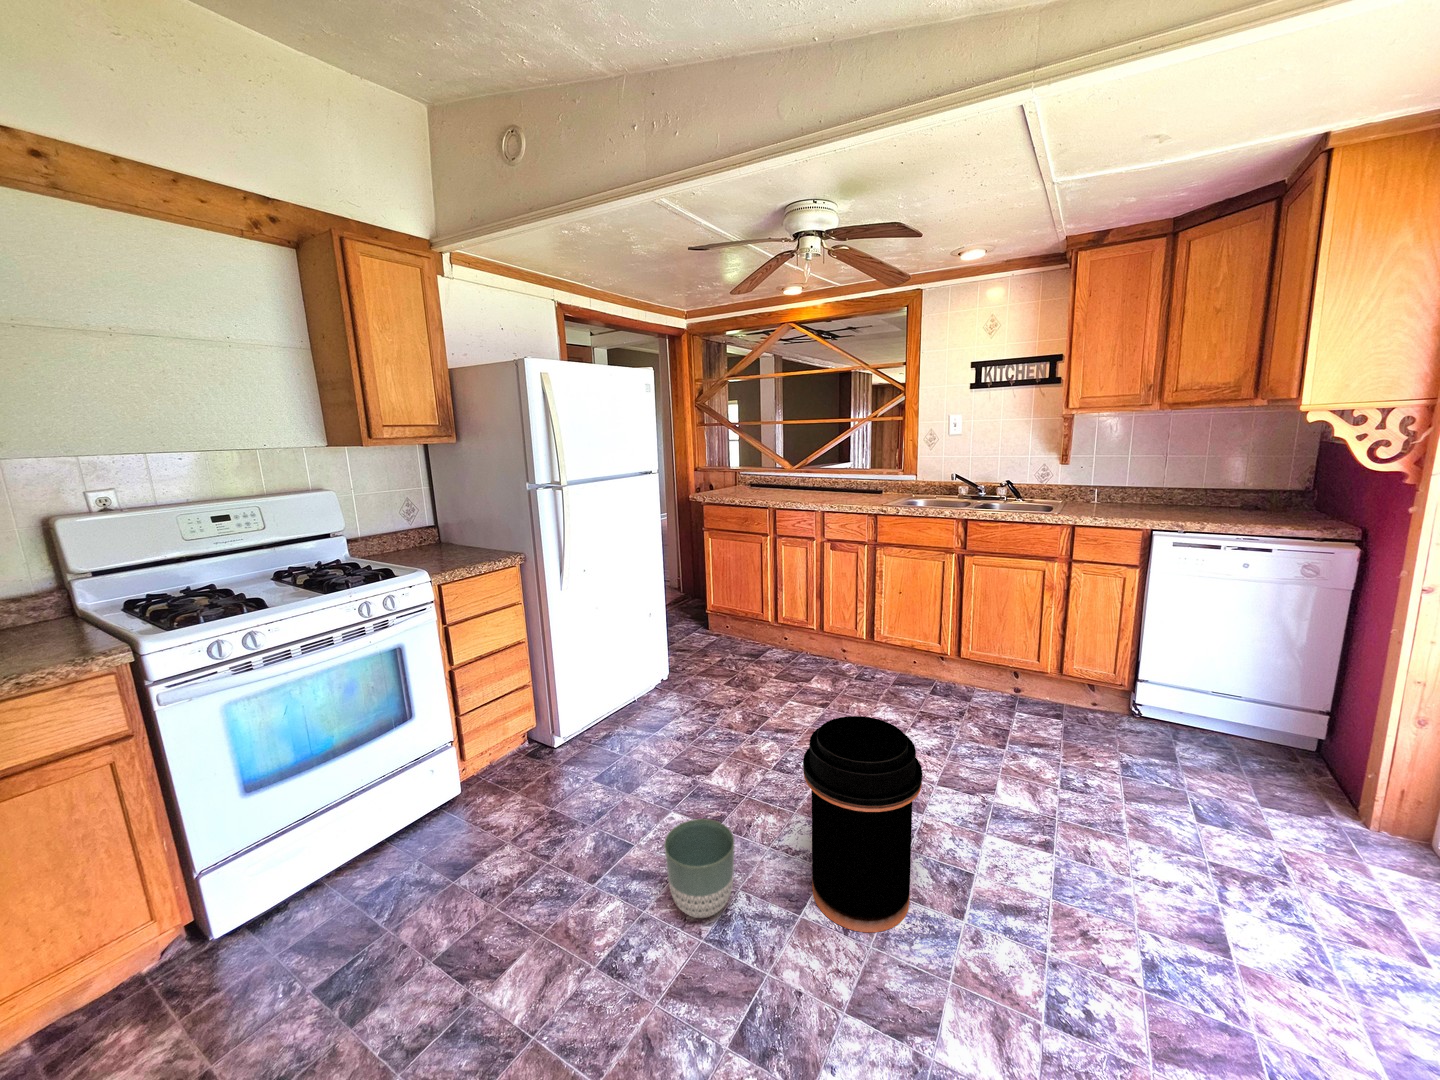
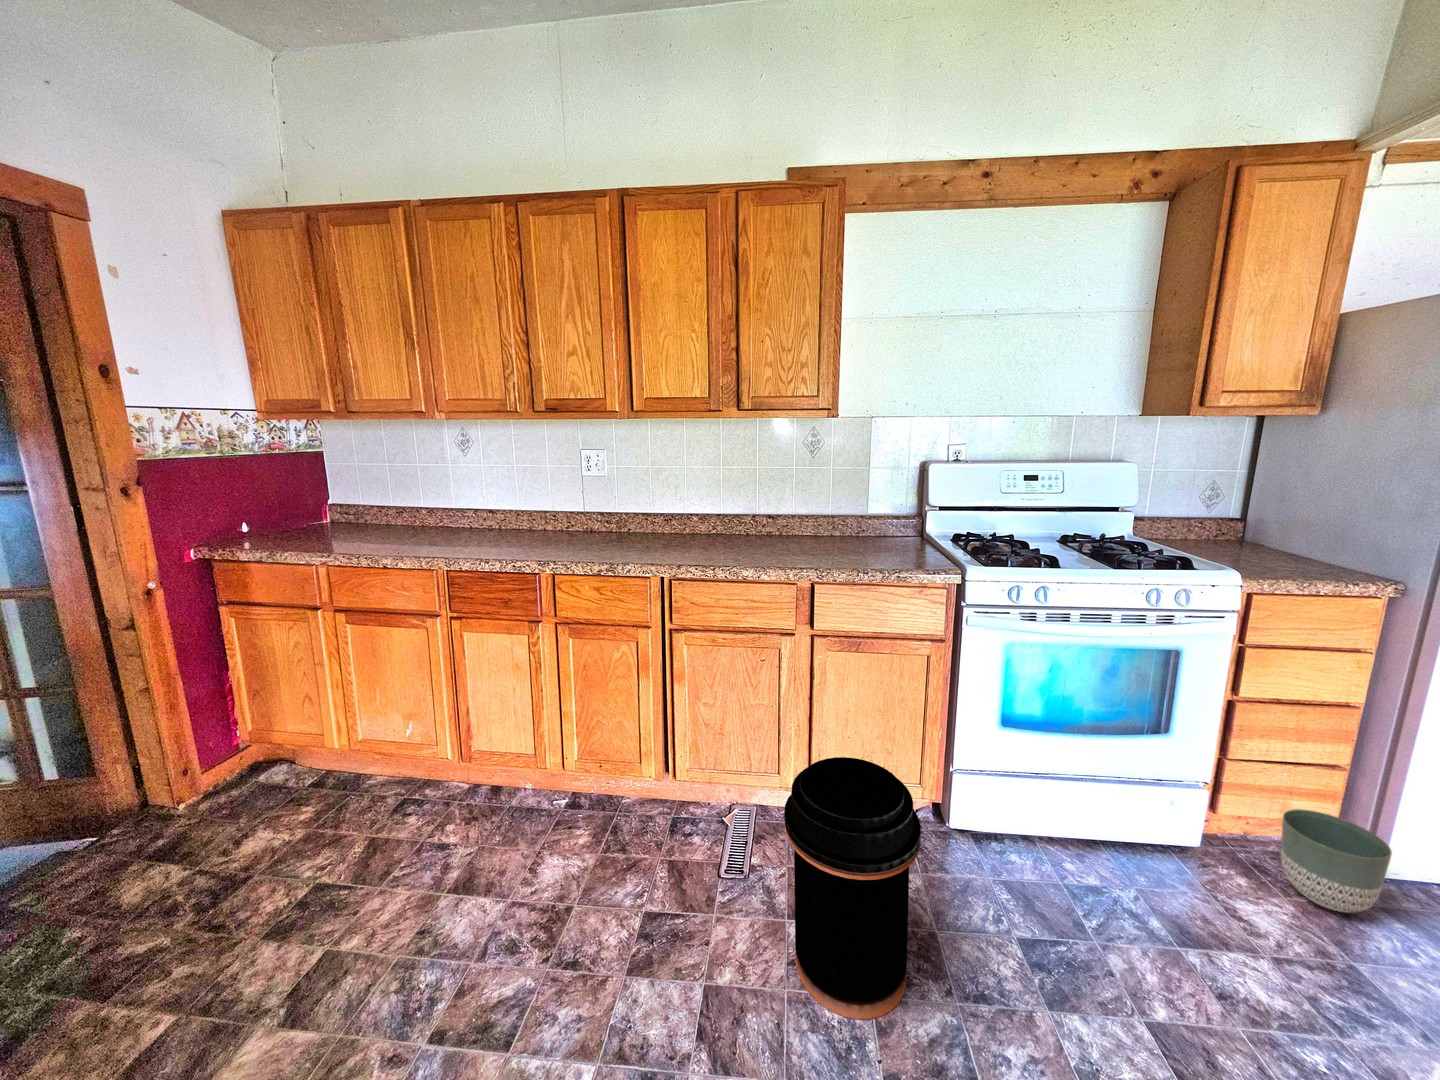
planter: present [664,819,734,918] -> present [1281,809,1392,913]

